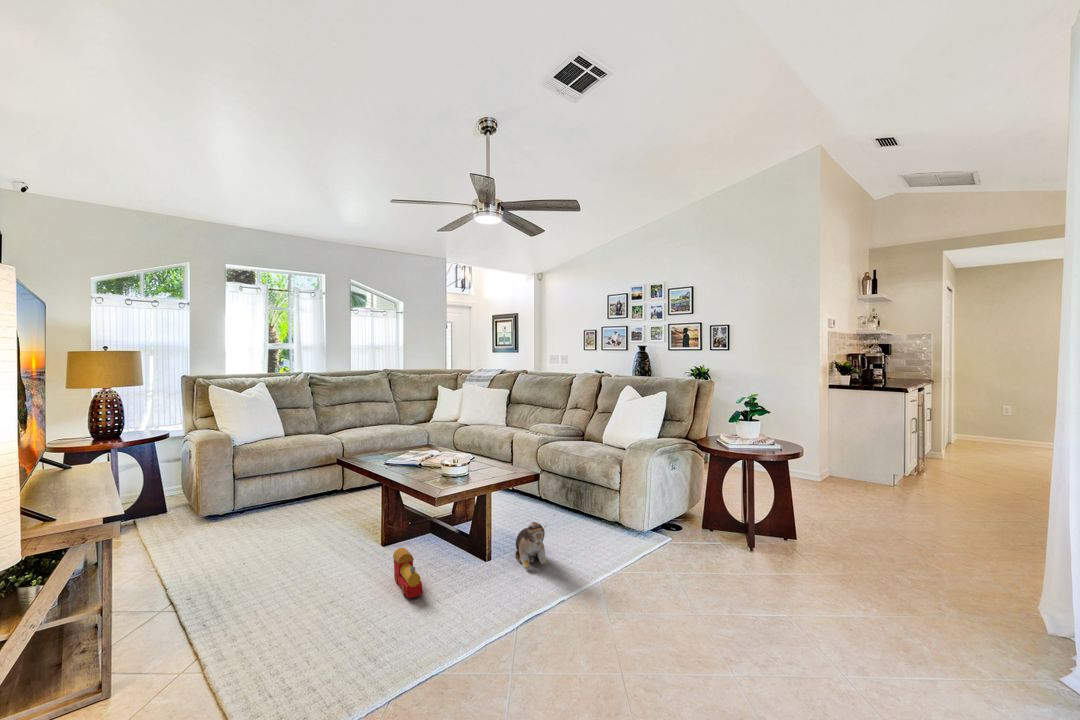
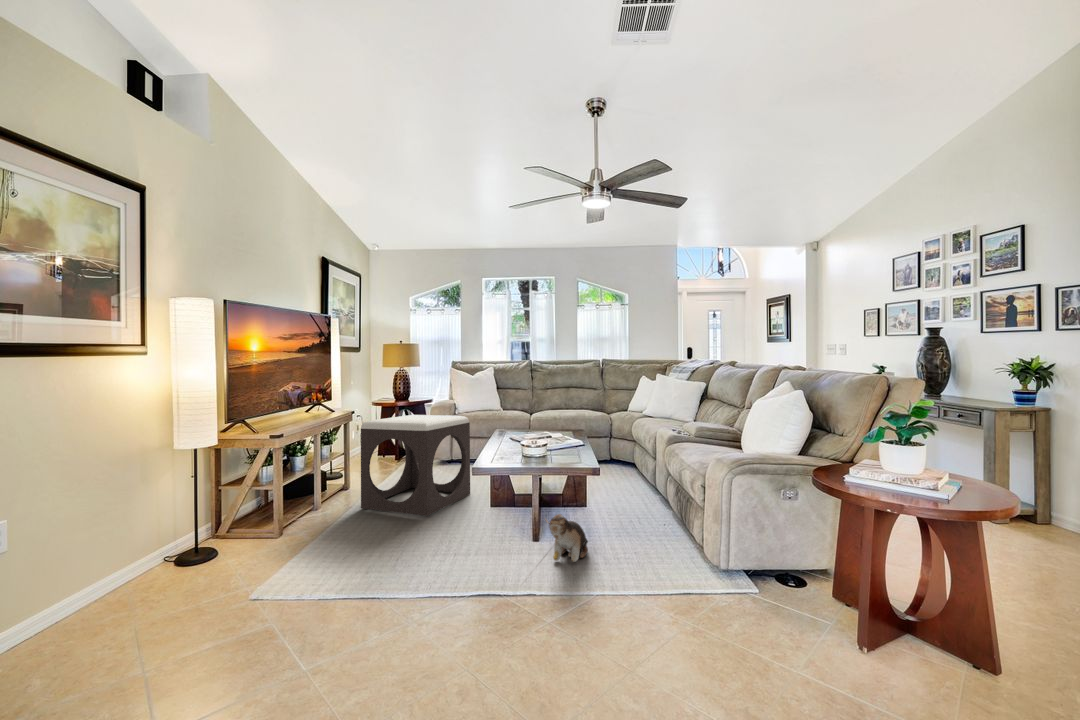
footstool: none [188,445,328,604] -> present [361,415,470,516]
toy train: present [393,548,423,598] -> none [446,508,476,548]

